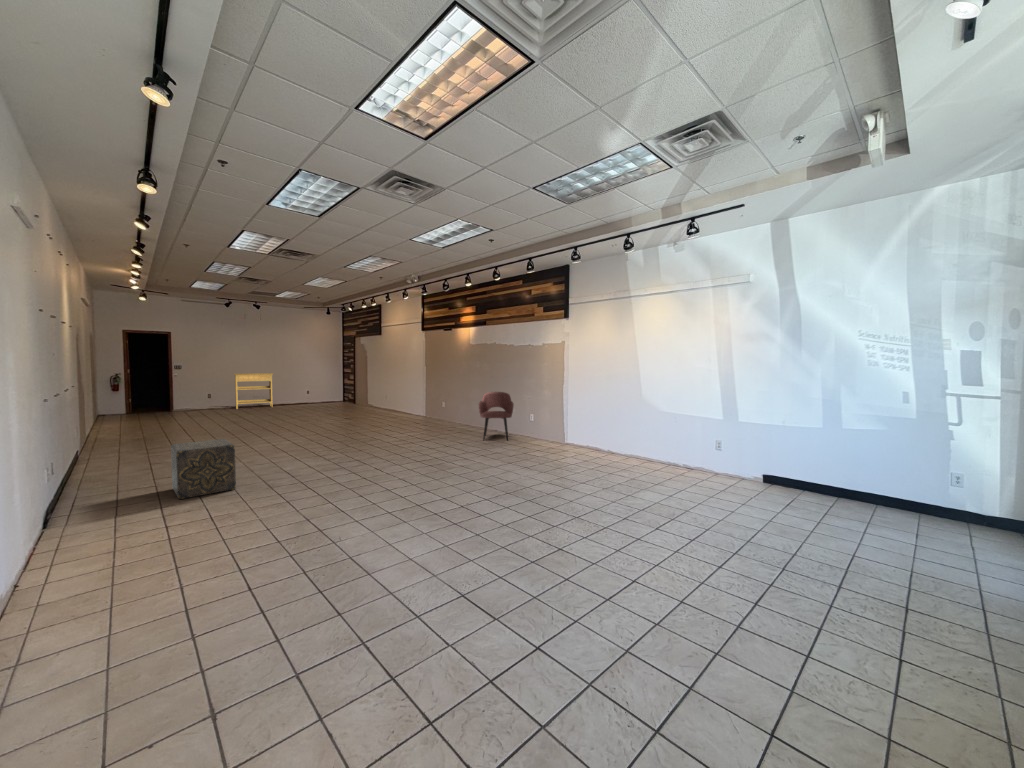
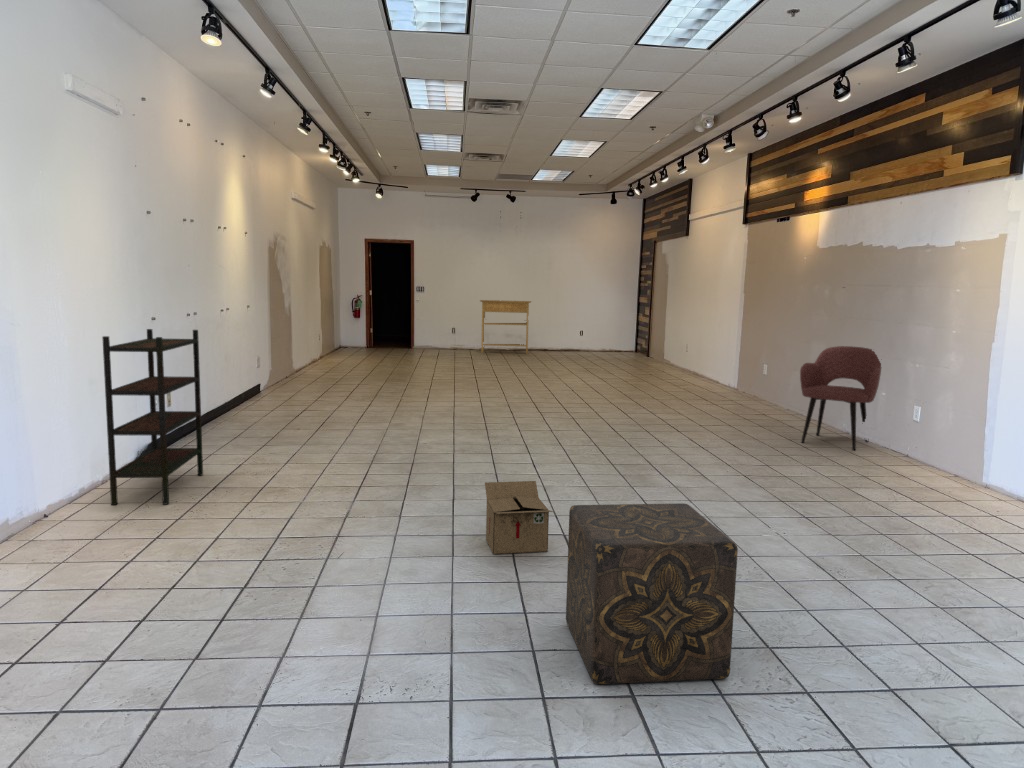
bookshelf: none [14,414,102,591] -> present [102,329,203,505]
ottoman: present [171,439,236,499] -> present [566,503,738,684]
cardboard box: none [396,484,451,533] -> present [485,481,552,554]

